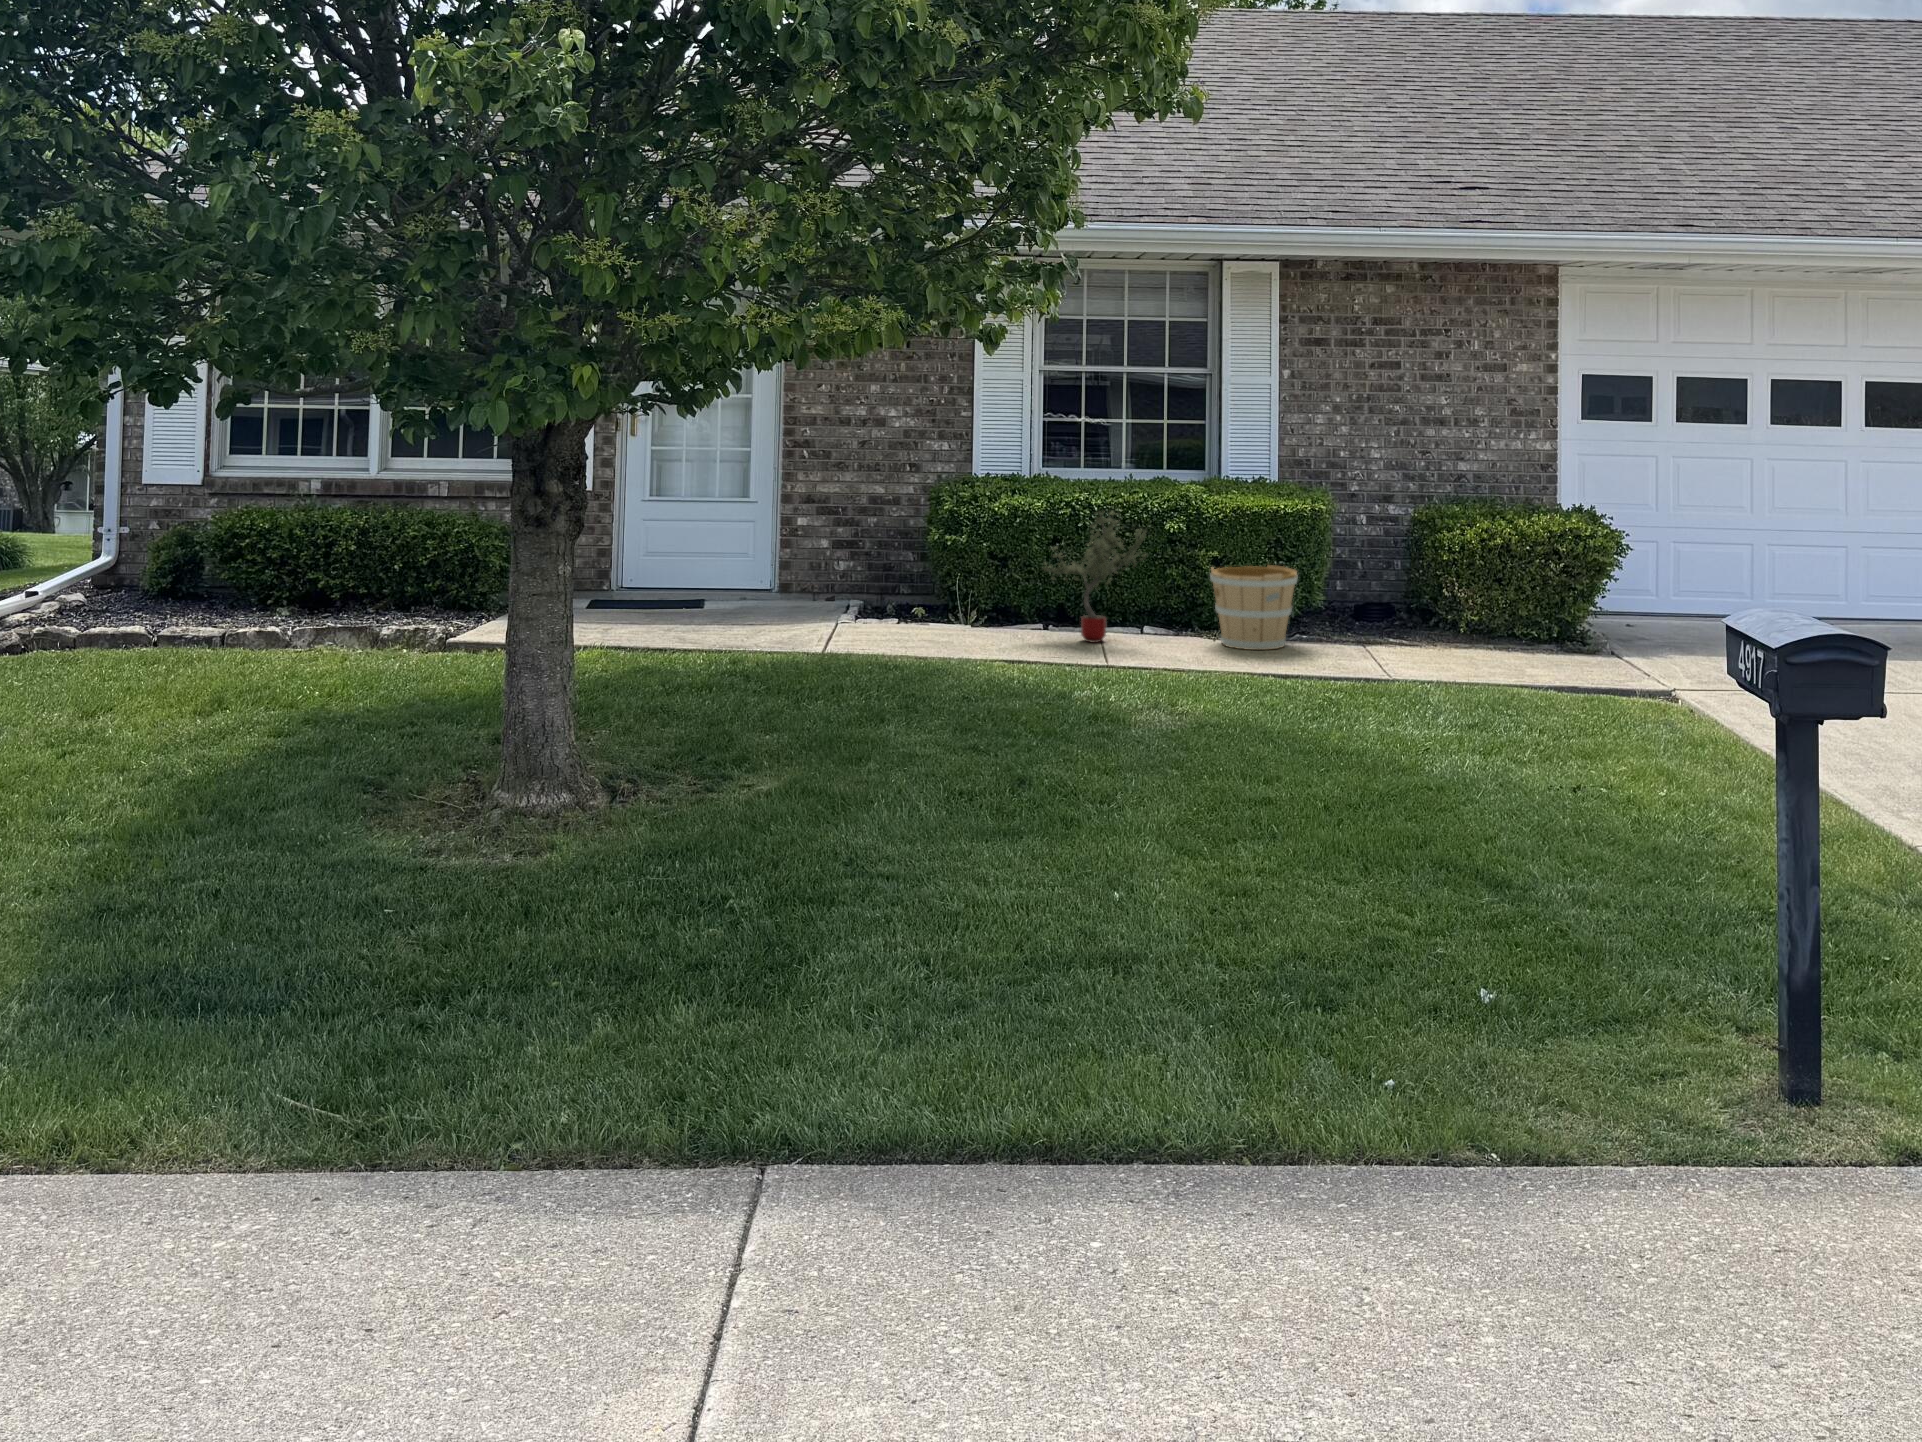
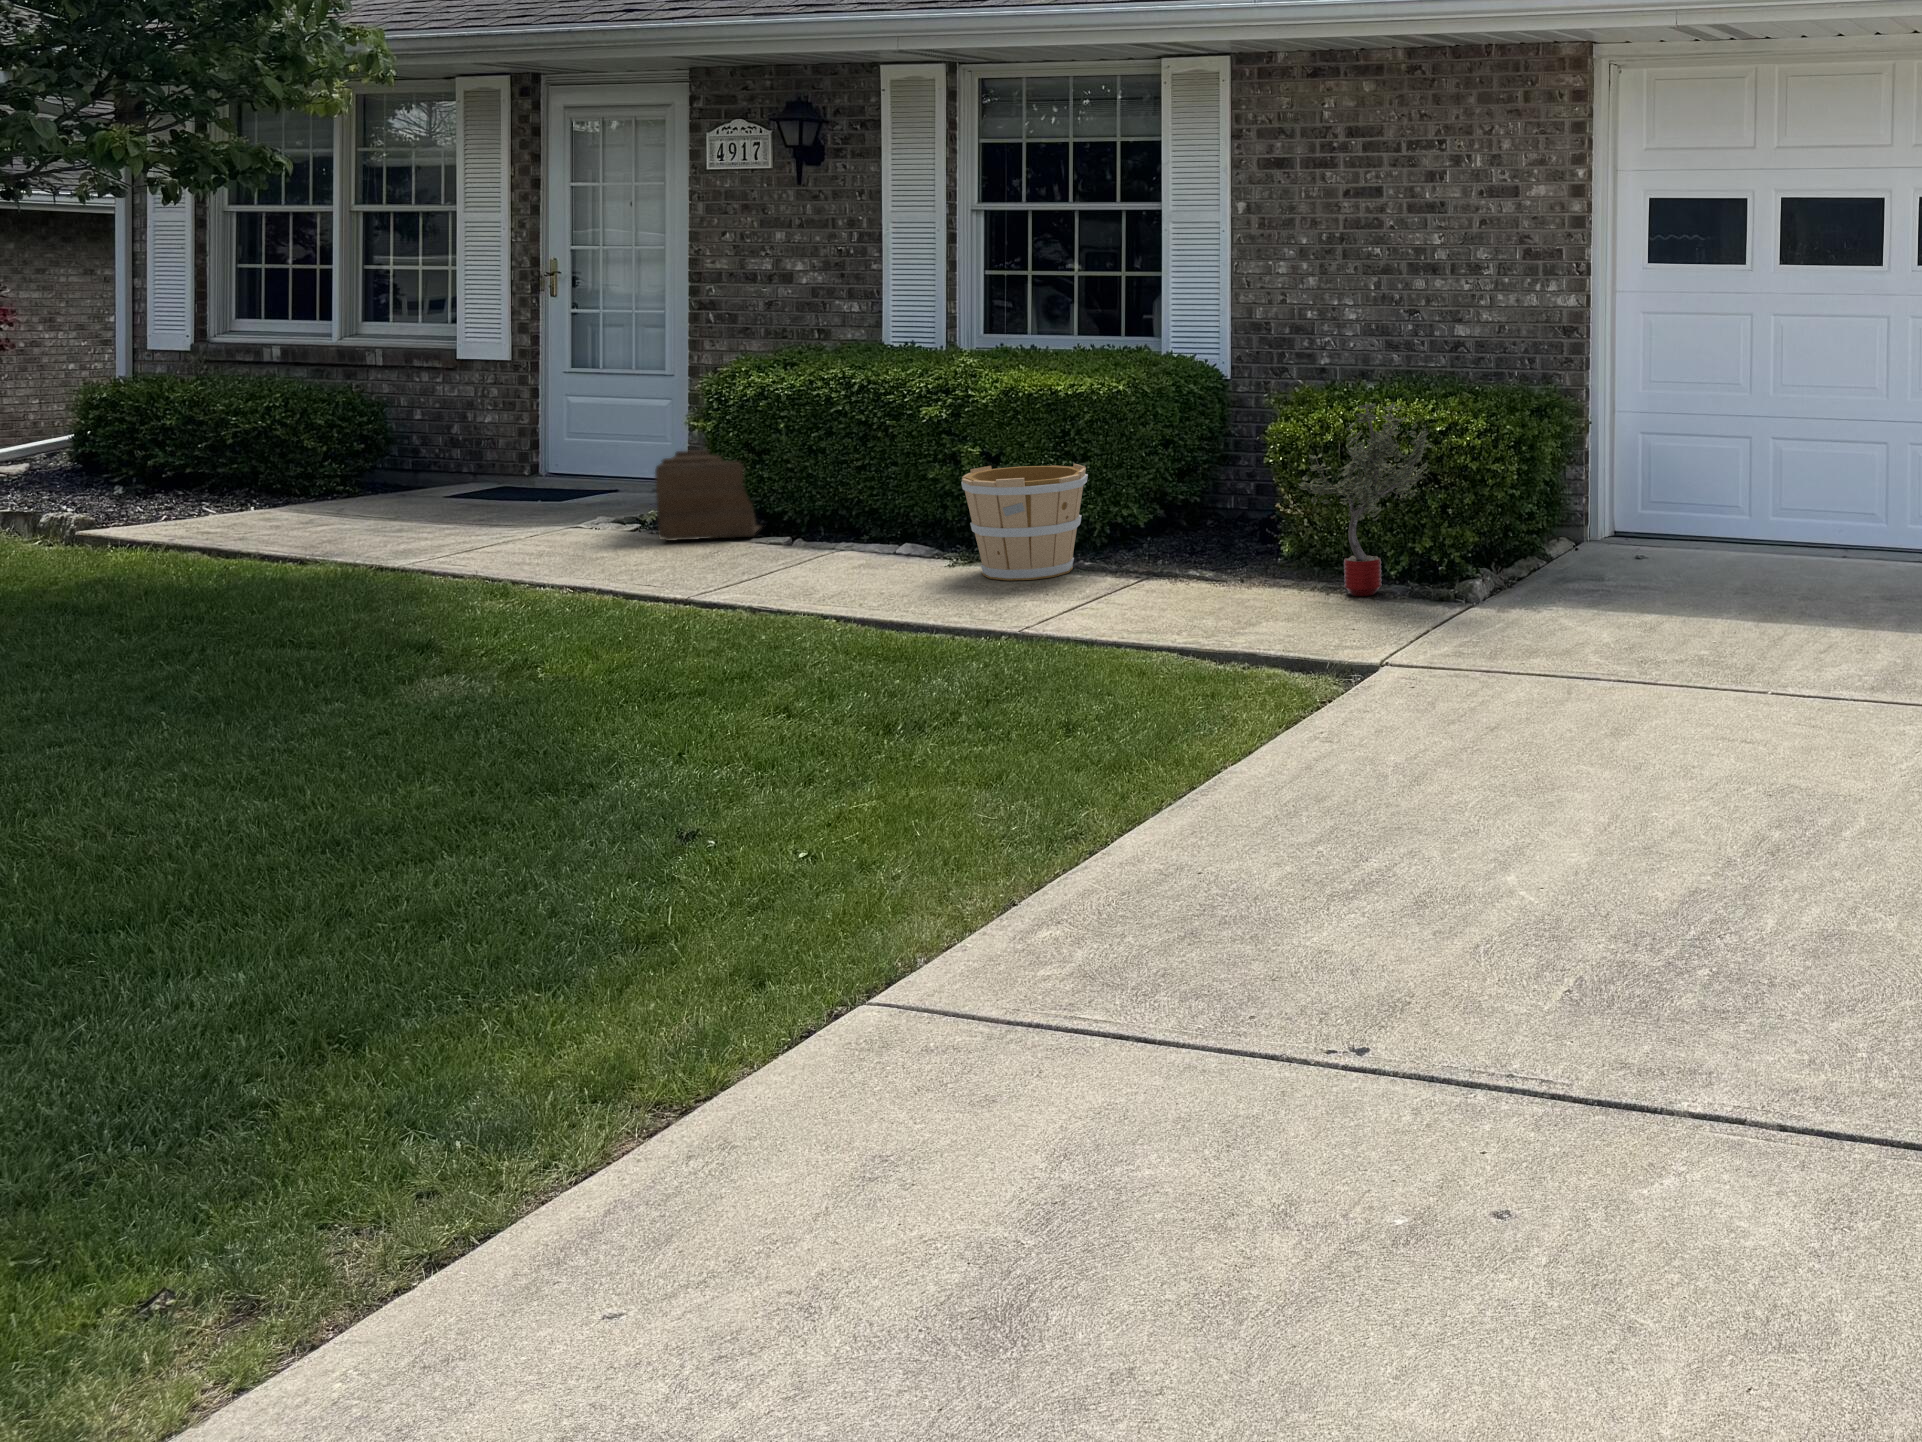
potted tree: present [1043,511,1146,643] -> present [1298,403,1432,596]
wooden crate: none [870,559,967,634] -> present [655,450,760,541]

